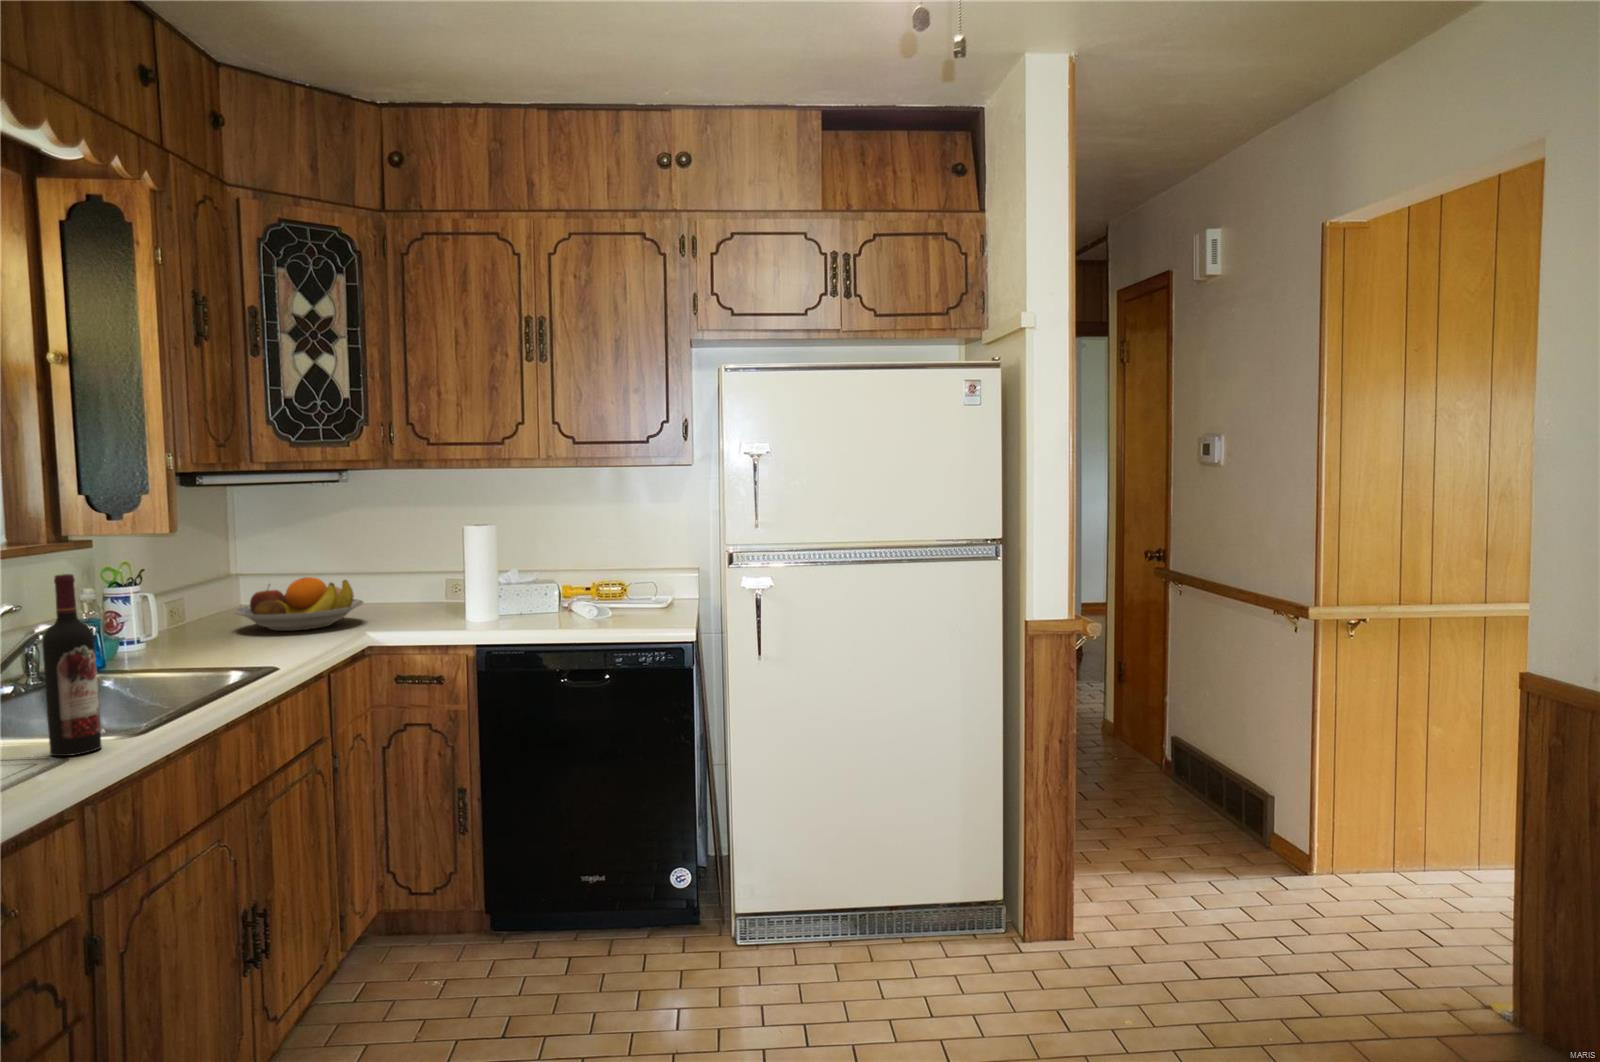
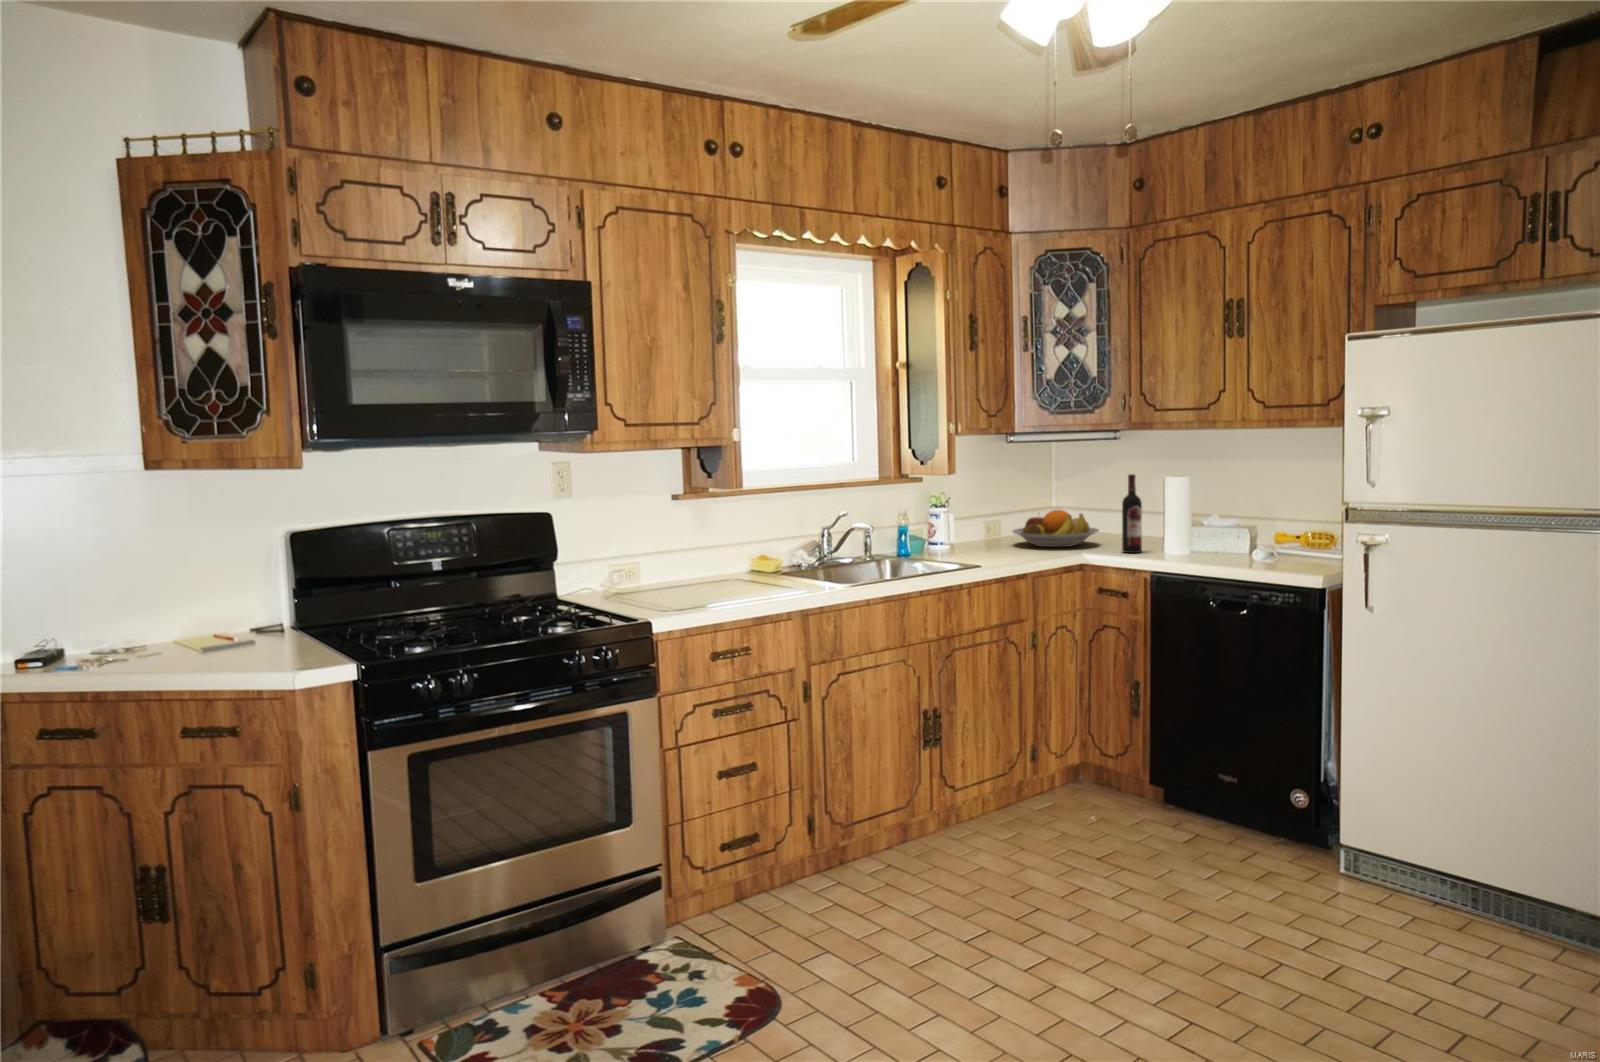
wine bottle: present [42,574,101,756] -> present [1122,474,1142,553]

